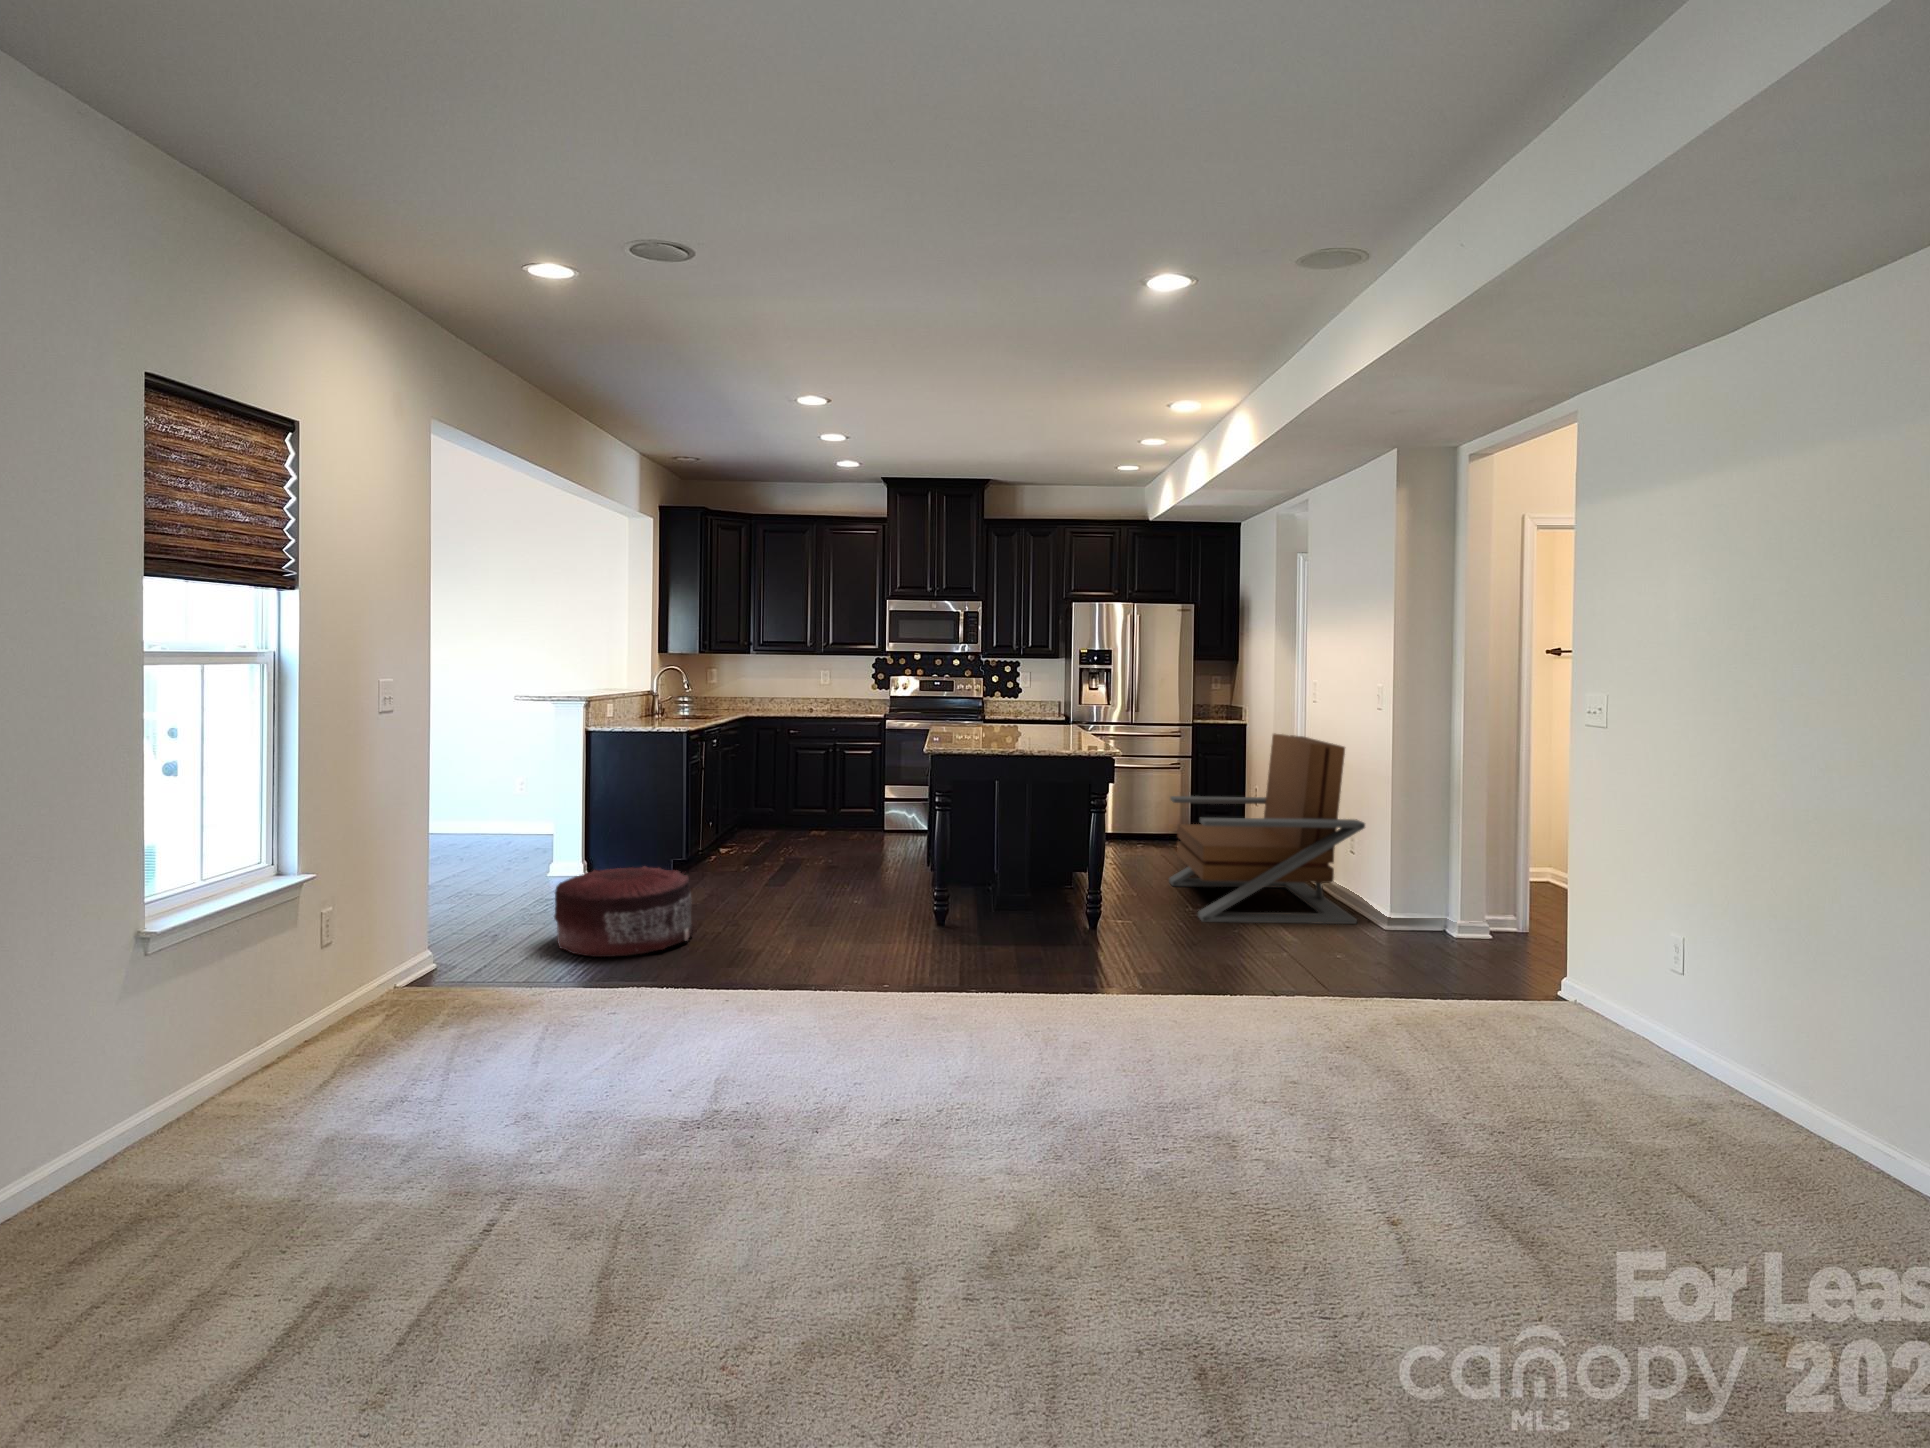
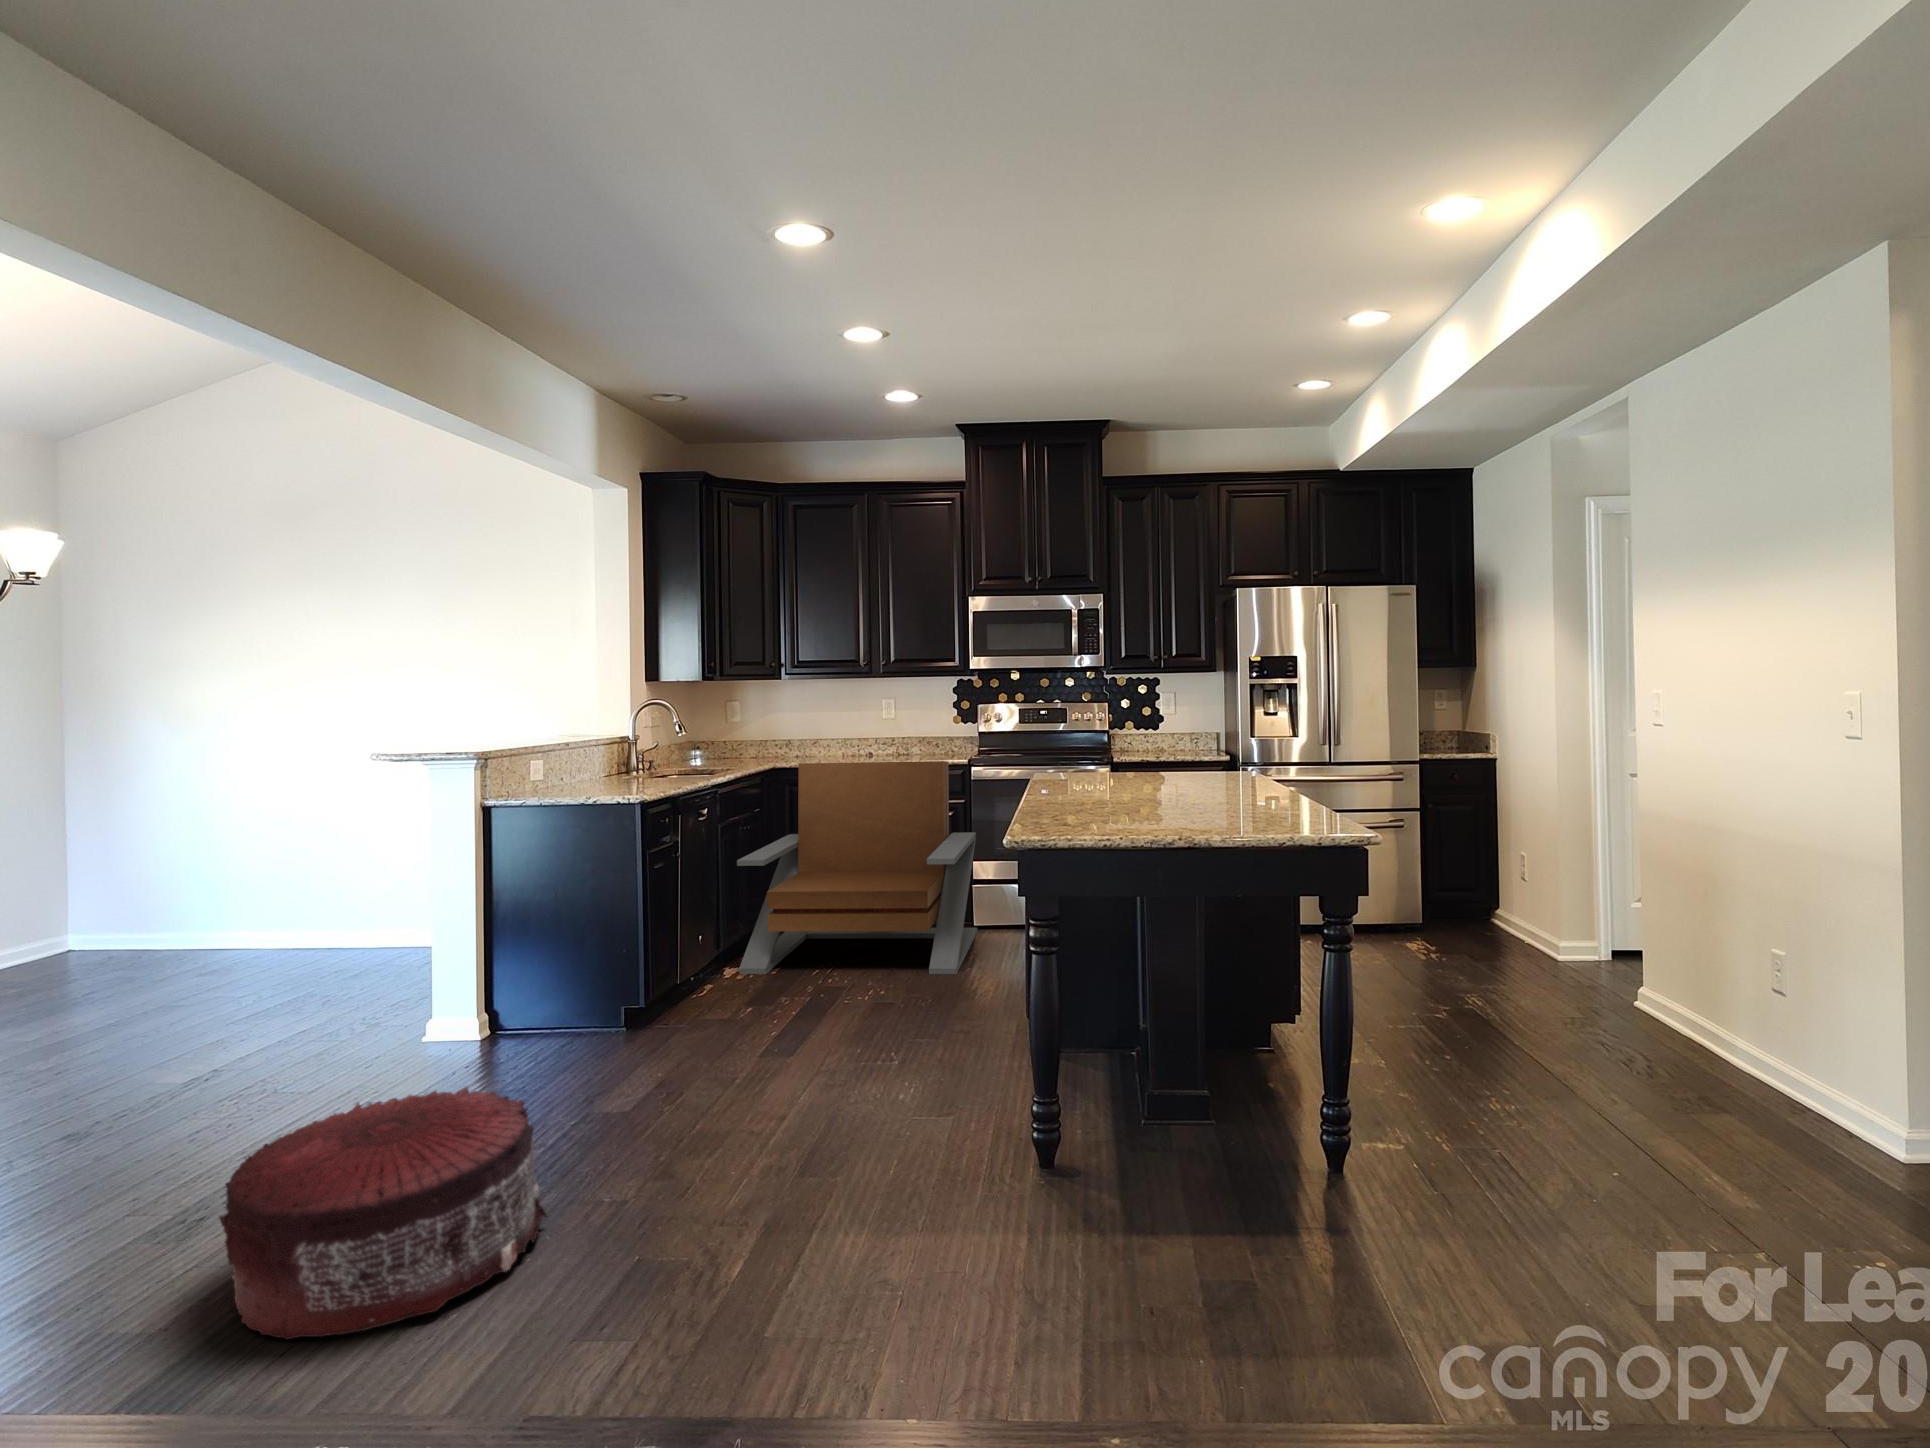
lounge chair: present [1169,734,1365,924] -> present [737,761,977,974]

